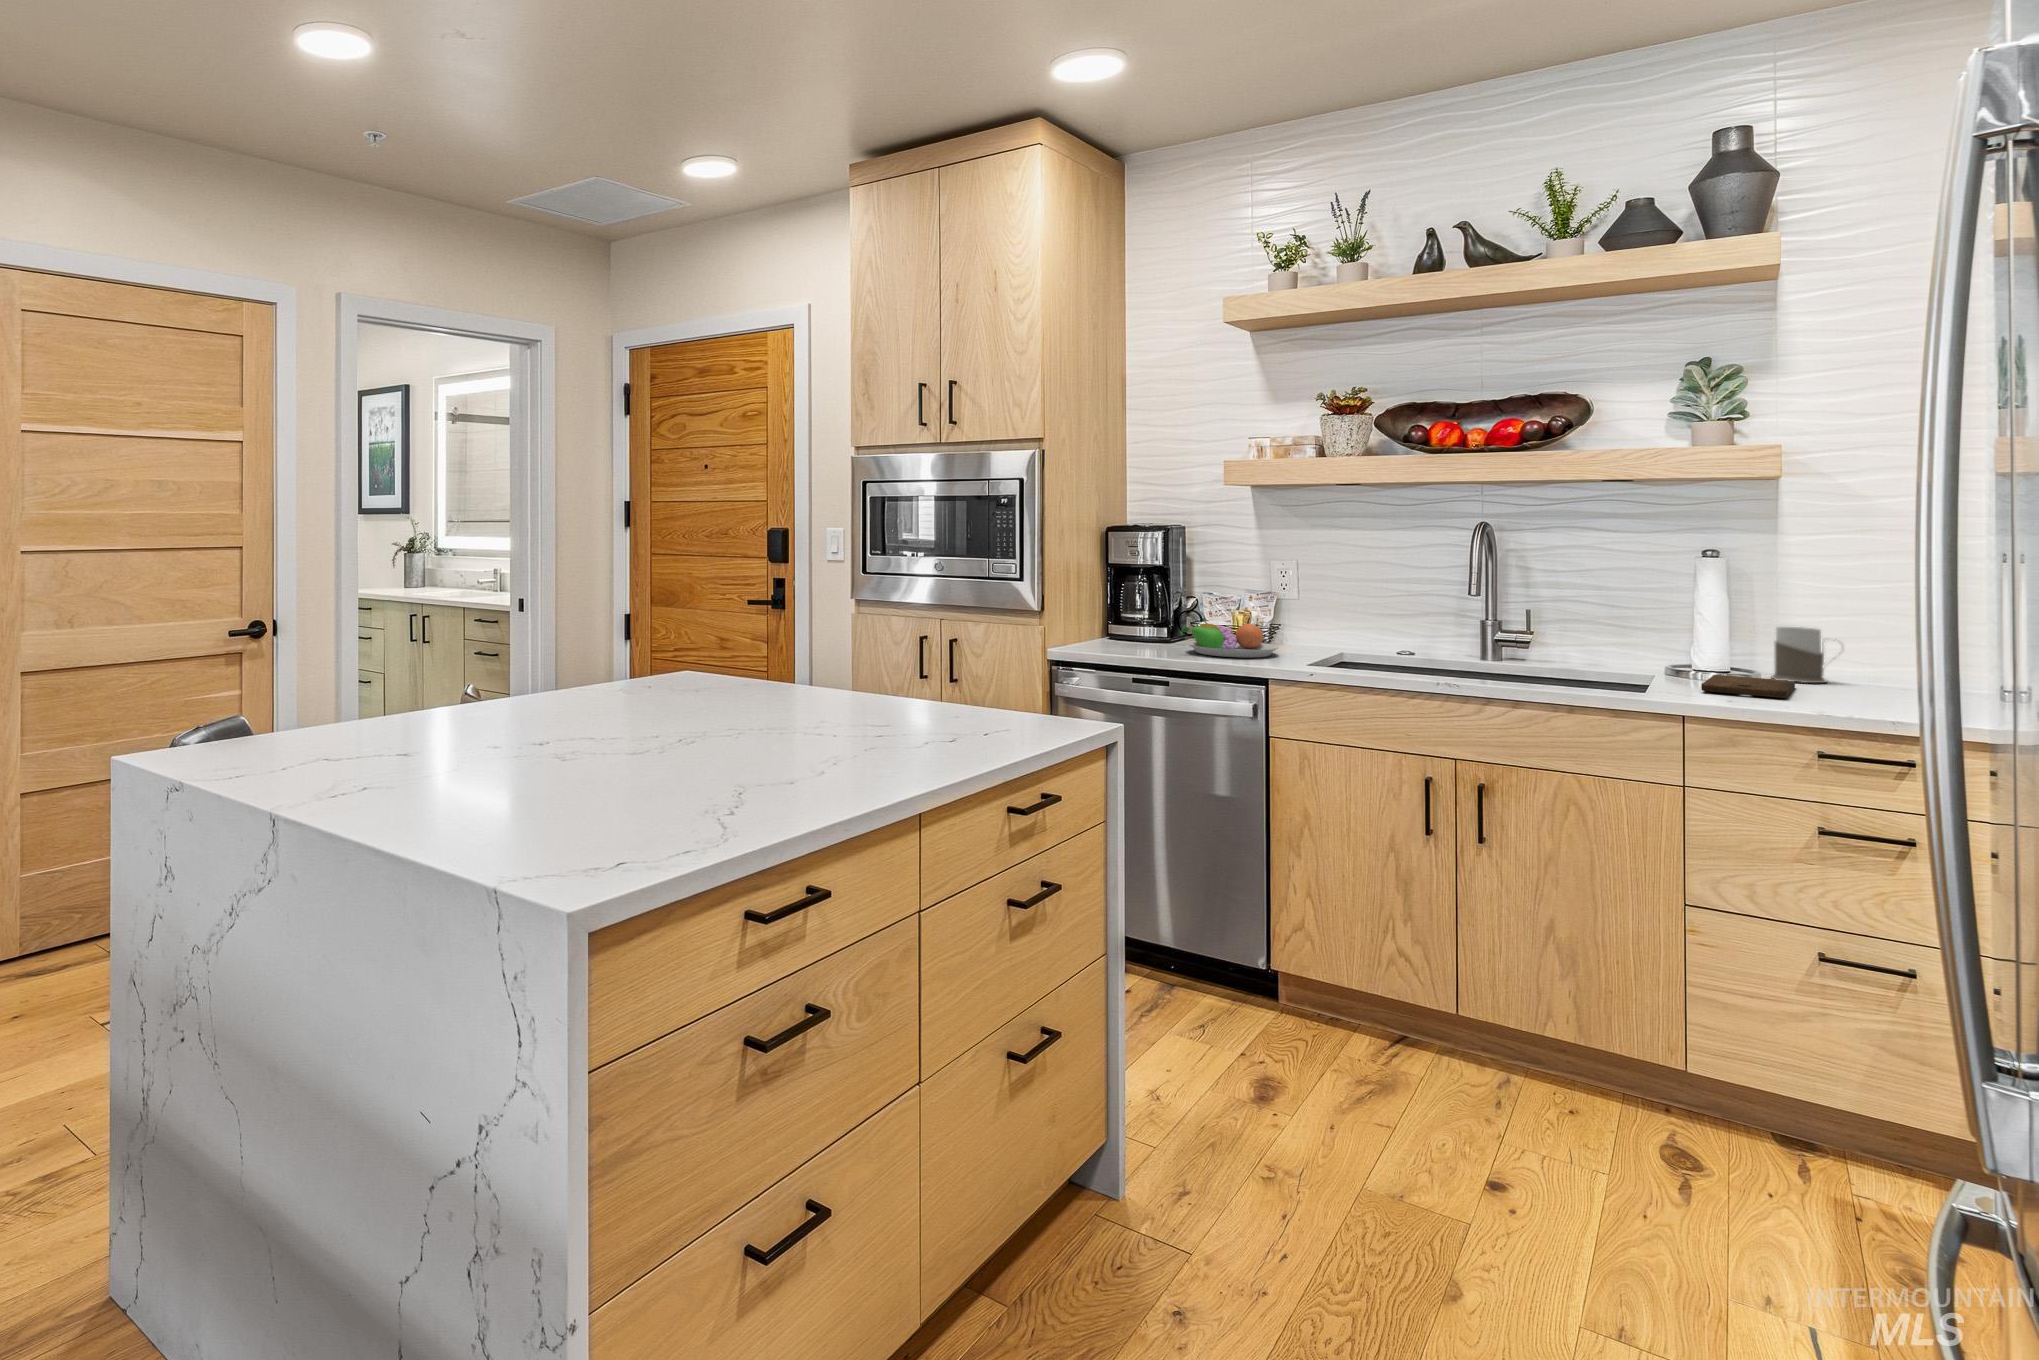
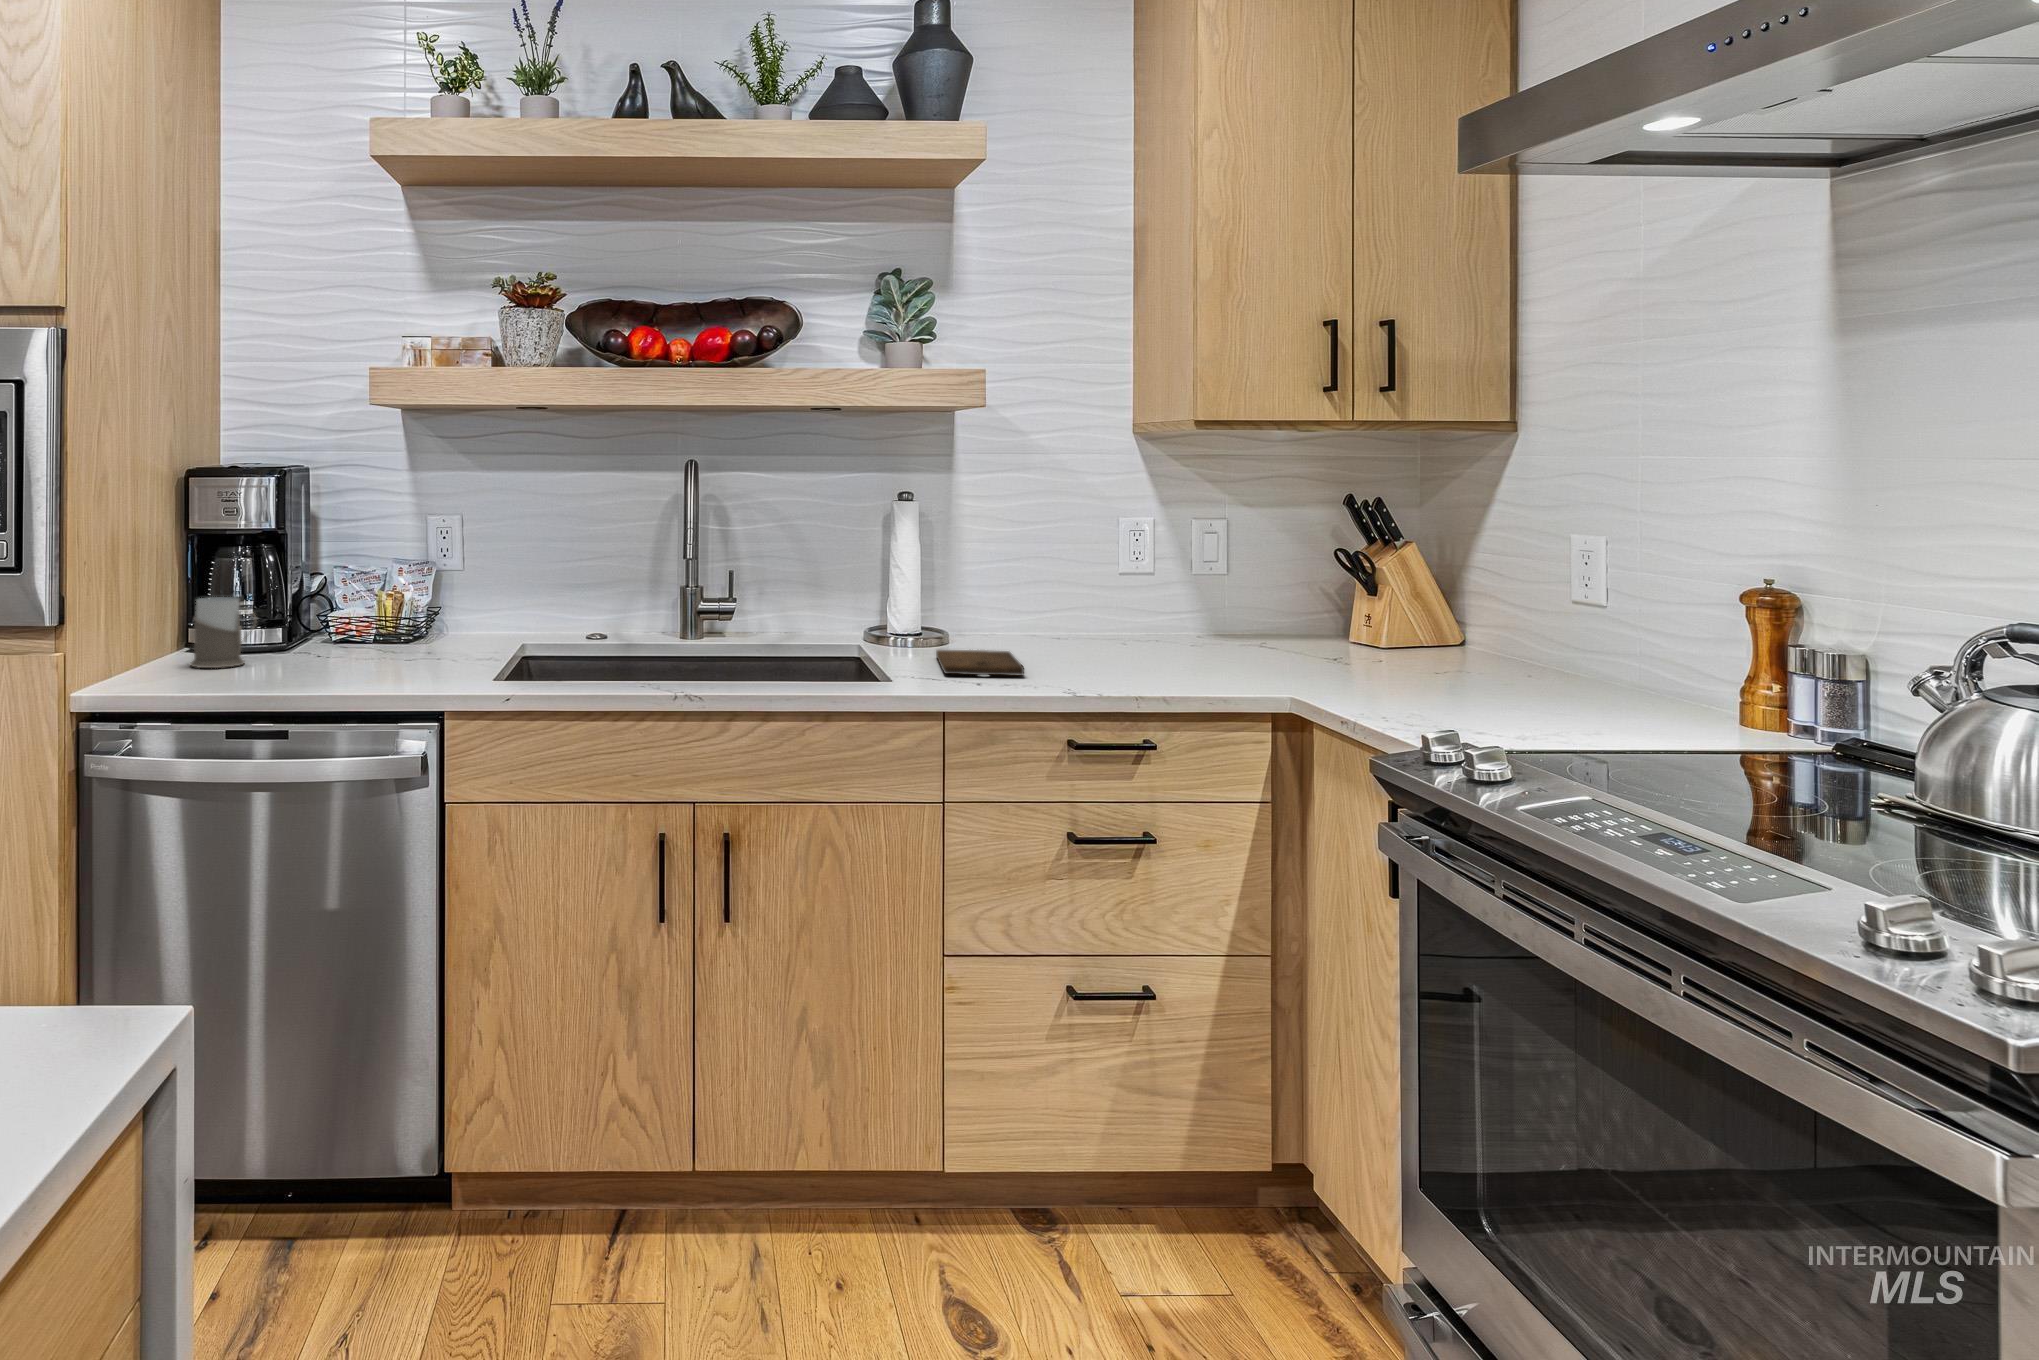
fruit bowl: present [1181,618,1279,658] -> none [306,615,447,676]
mug: present [1771,627,1840,683] -> present [190,597,253,668]

